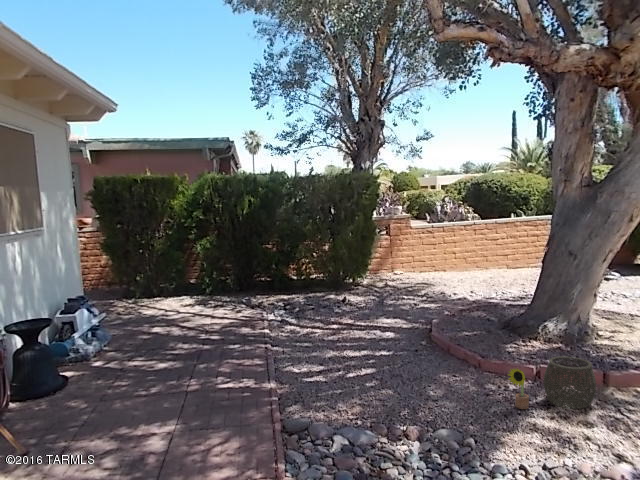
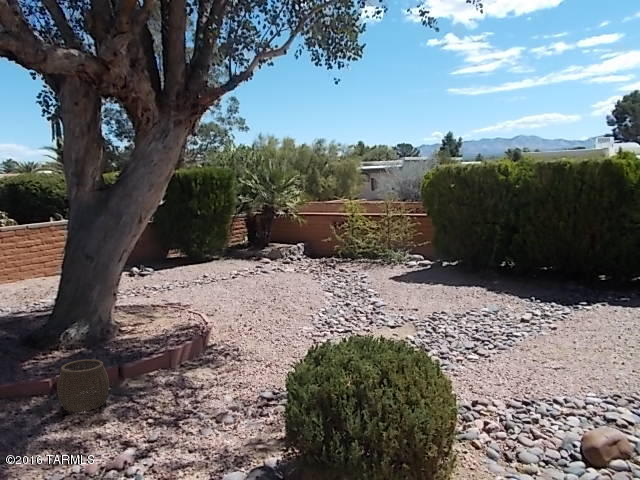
decorative plant: present [508,368,529,409] -> none [14,383,42,424]

